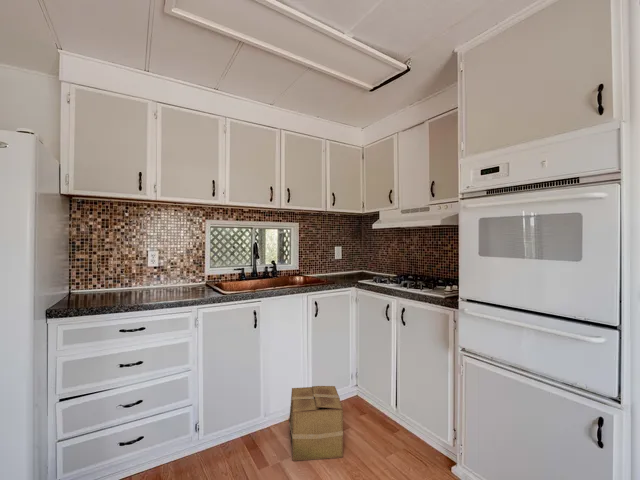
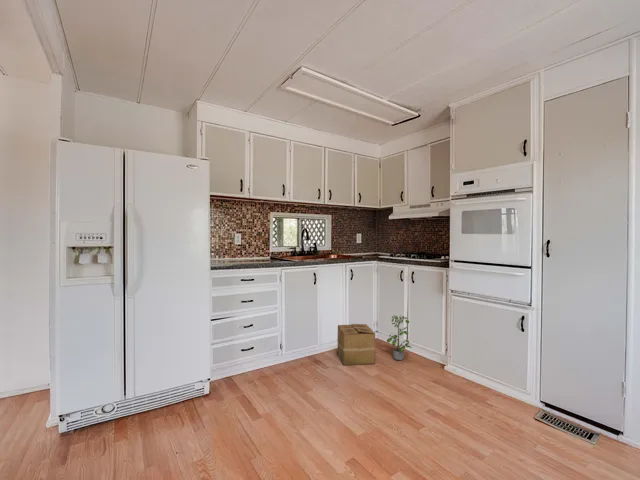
potted plant: none [364,374,401,449] -> present [387,315,411,360]

